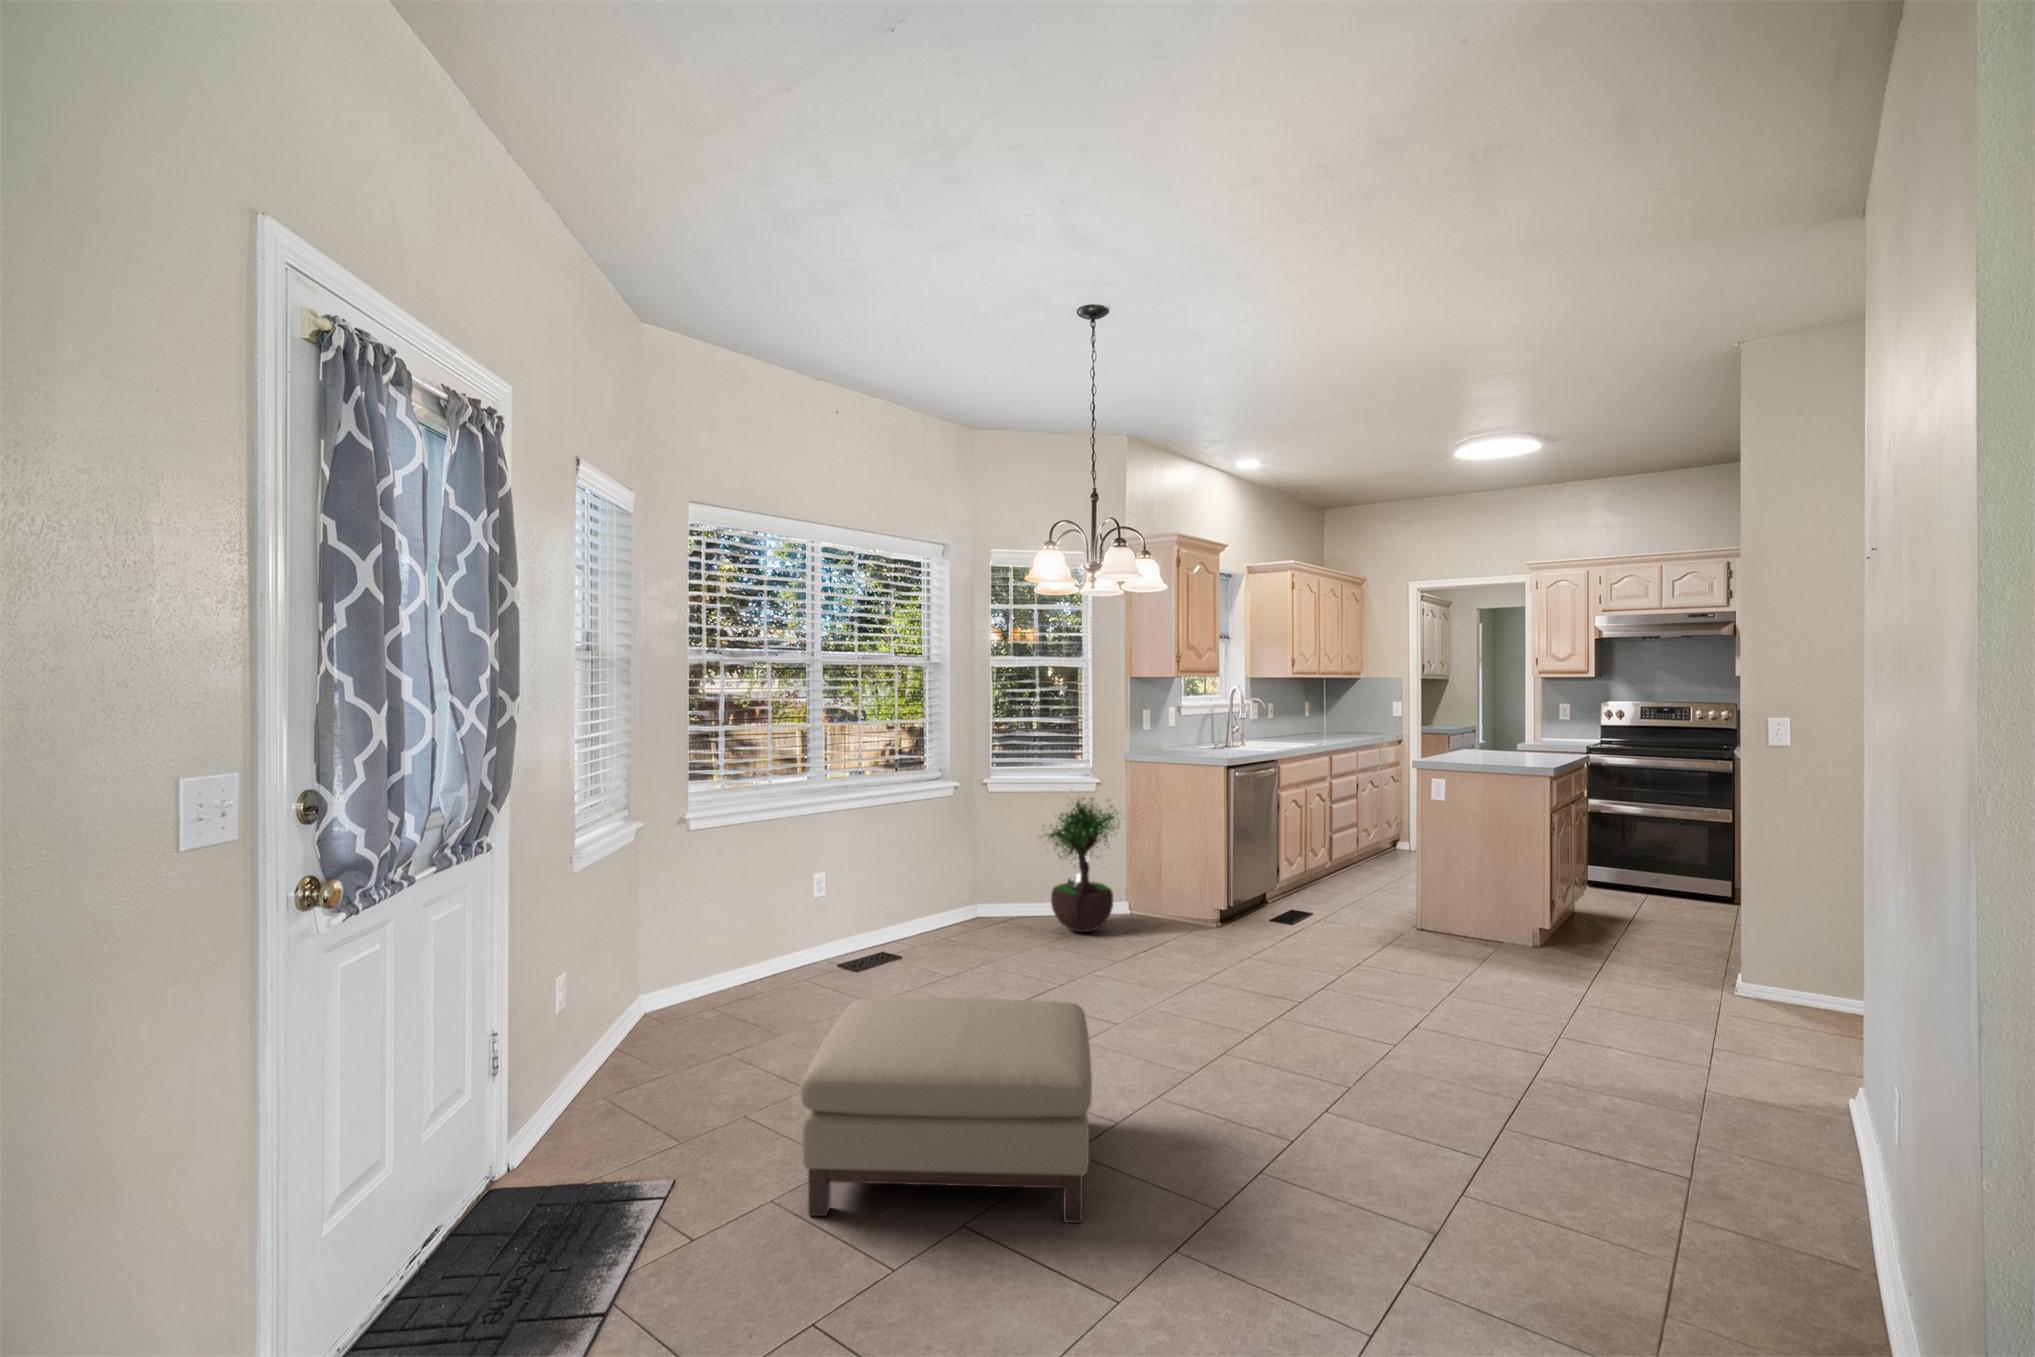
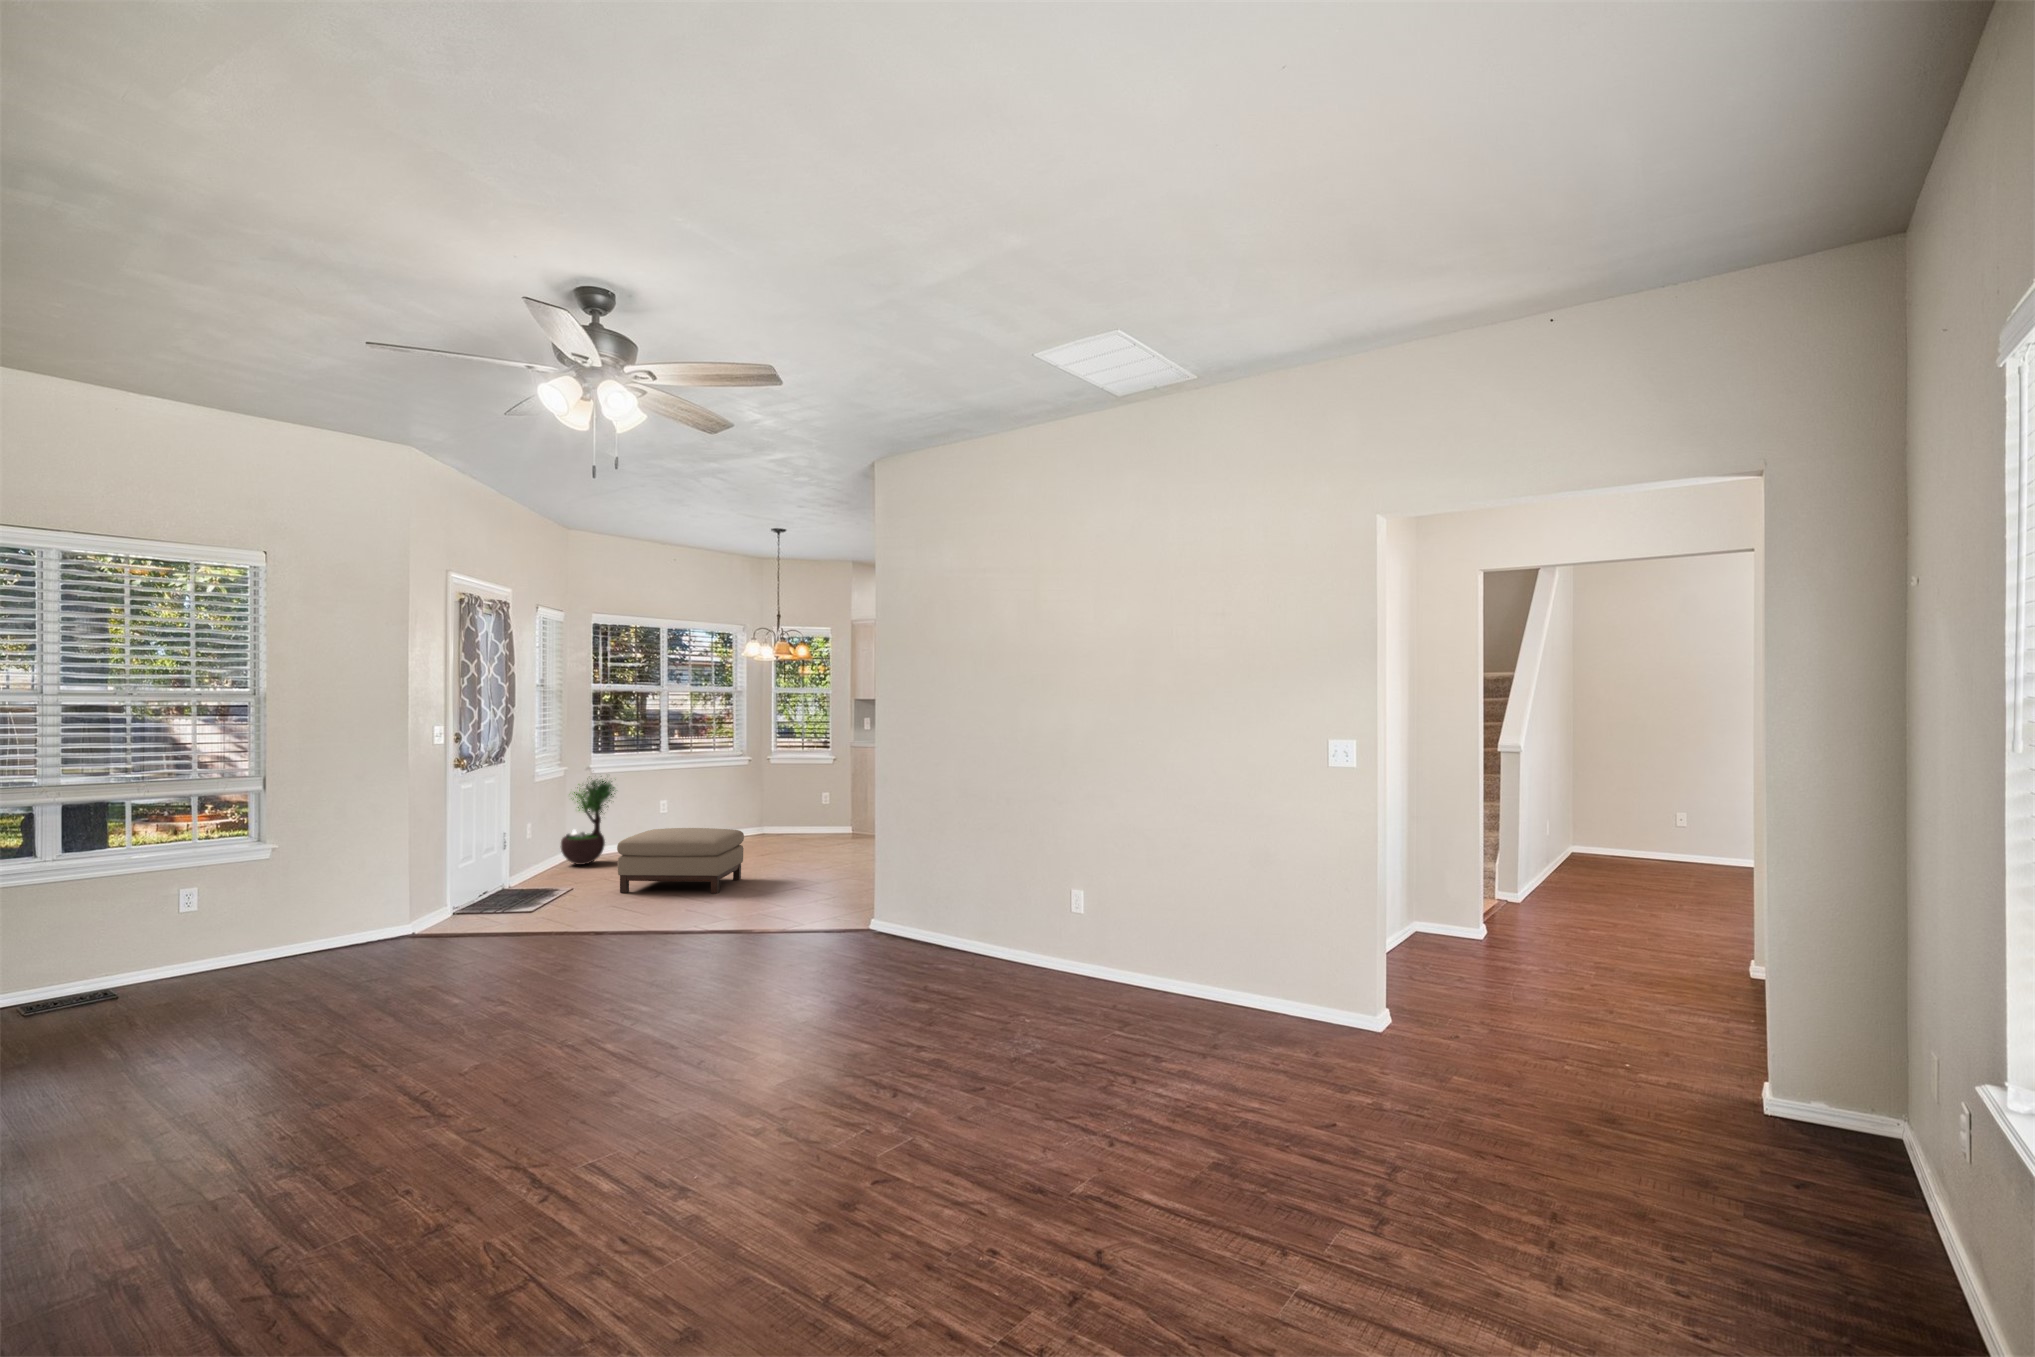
potted tree: present [1045,789,1119,932] -> present [561,778,615,865]

